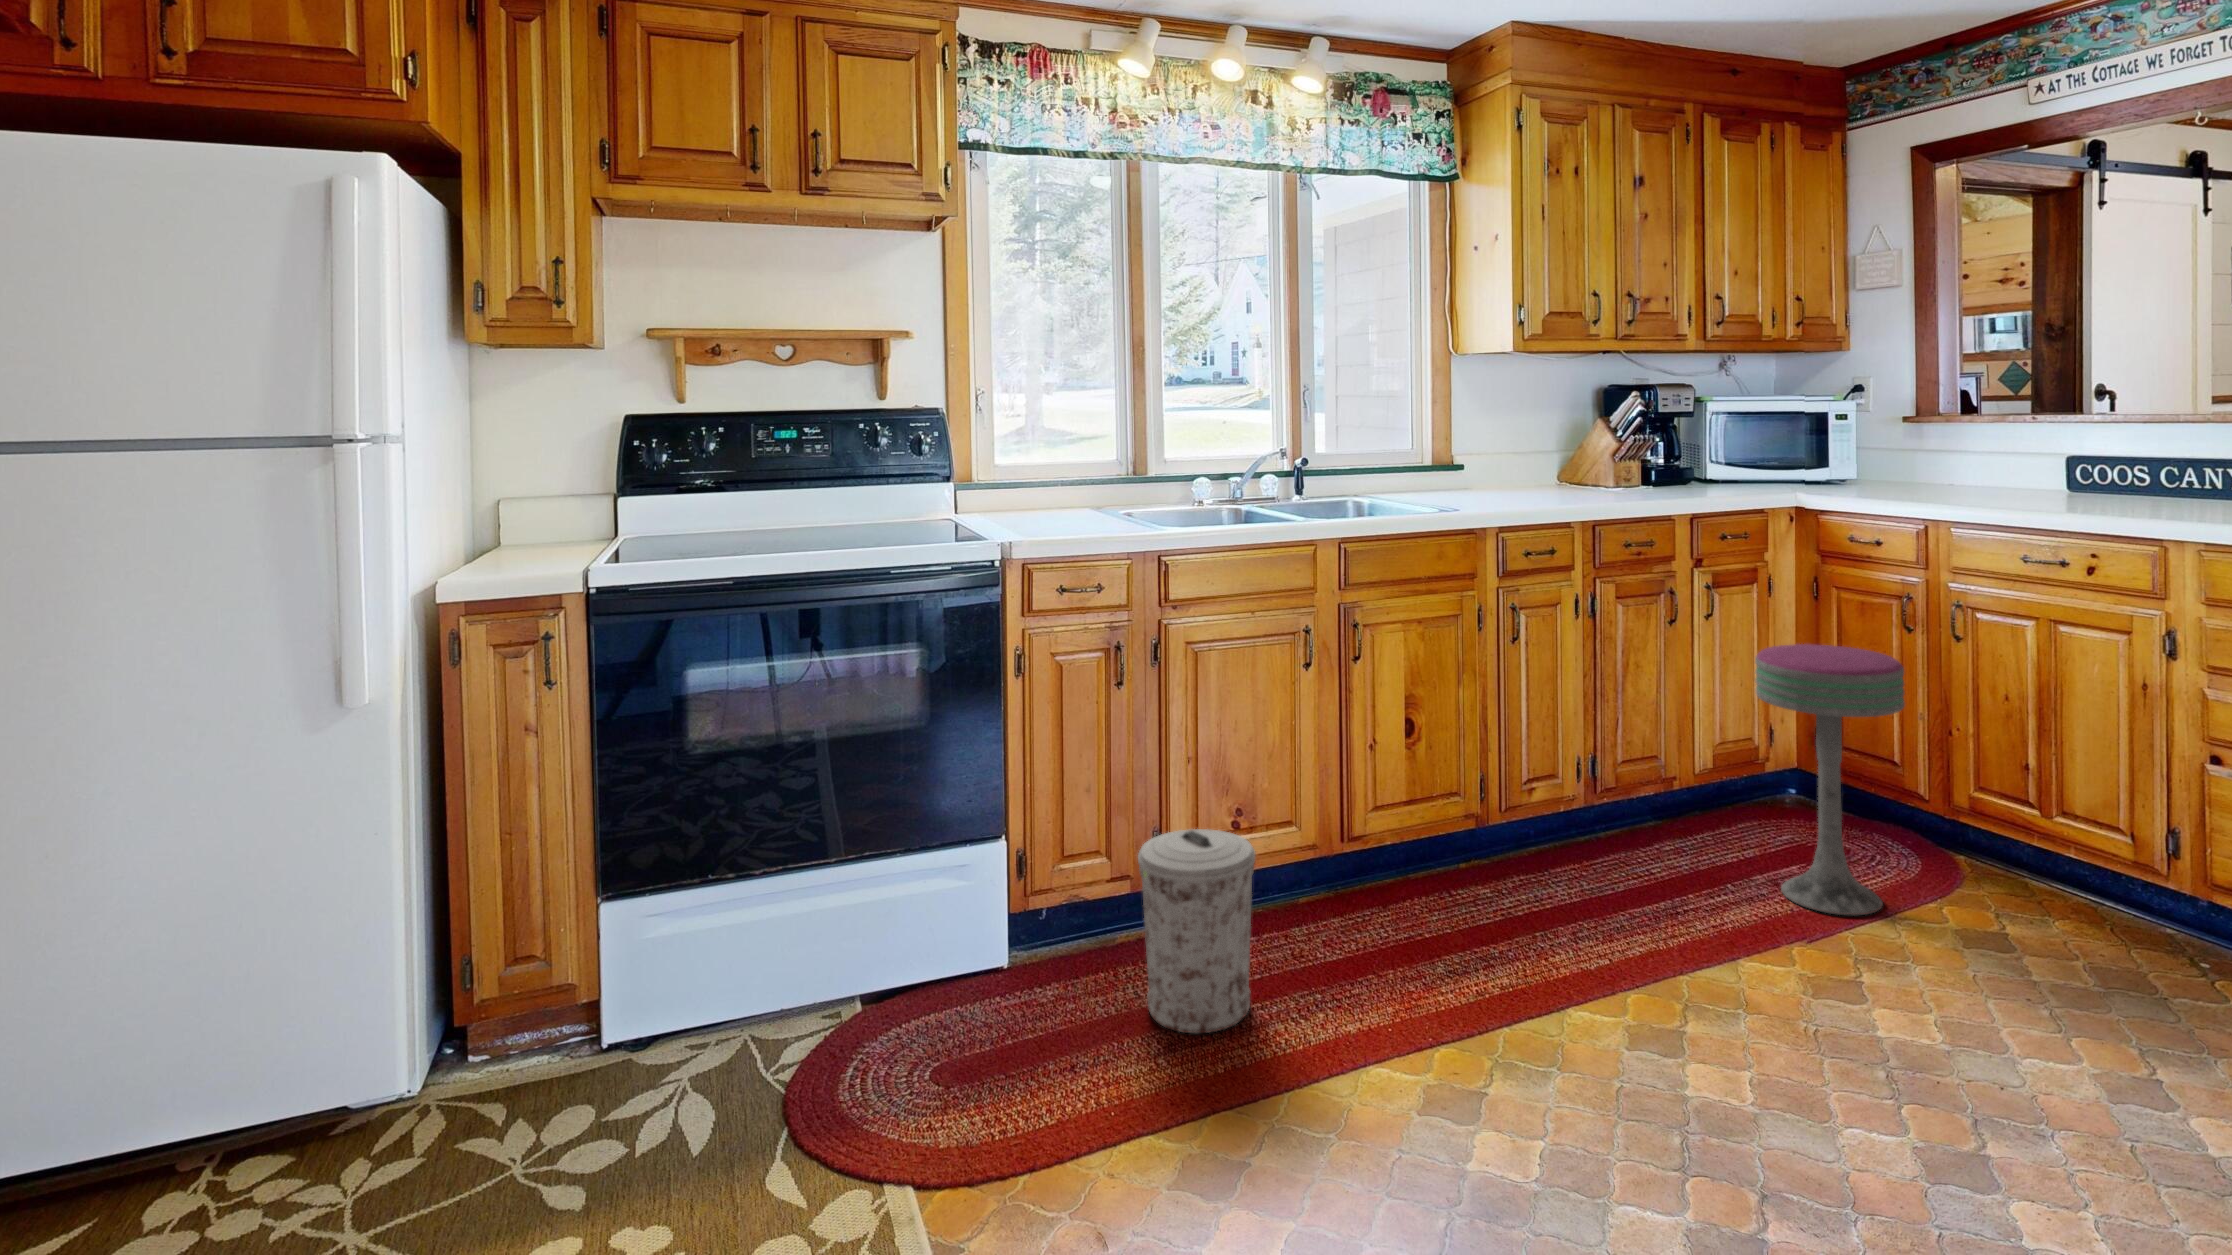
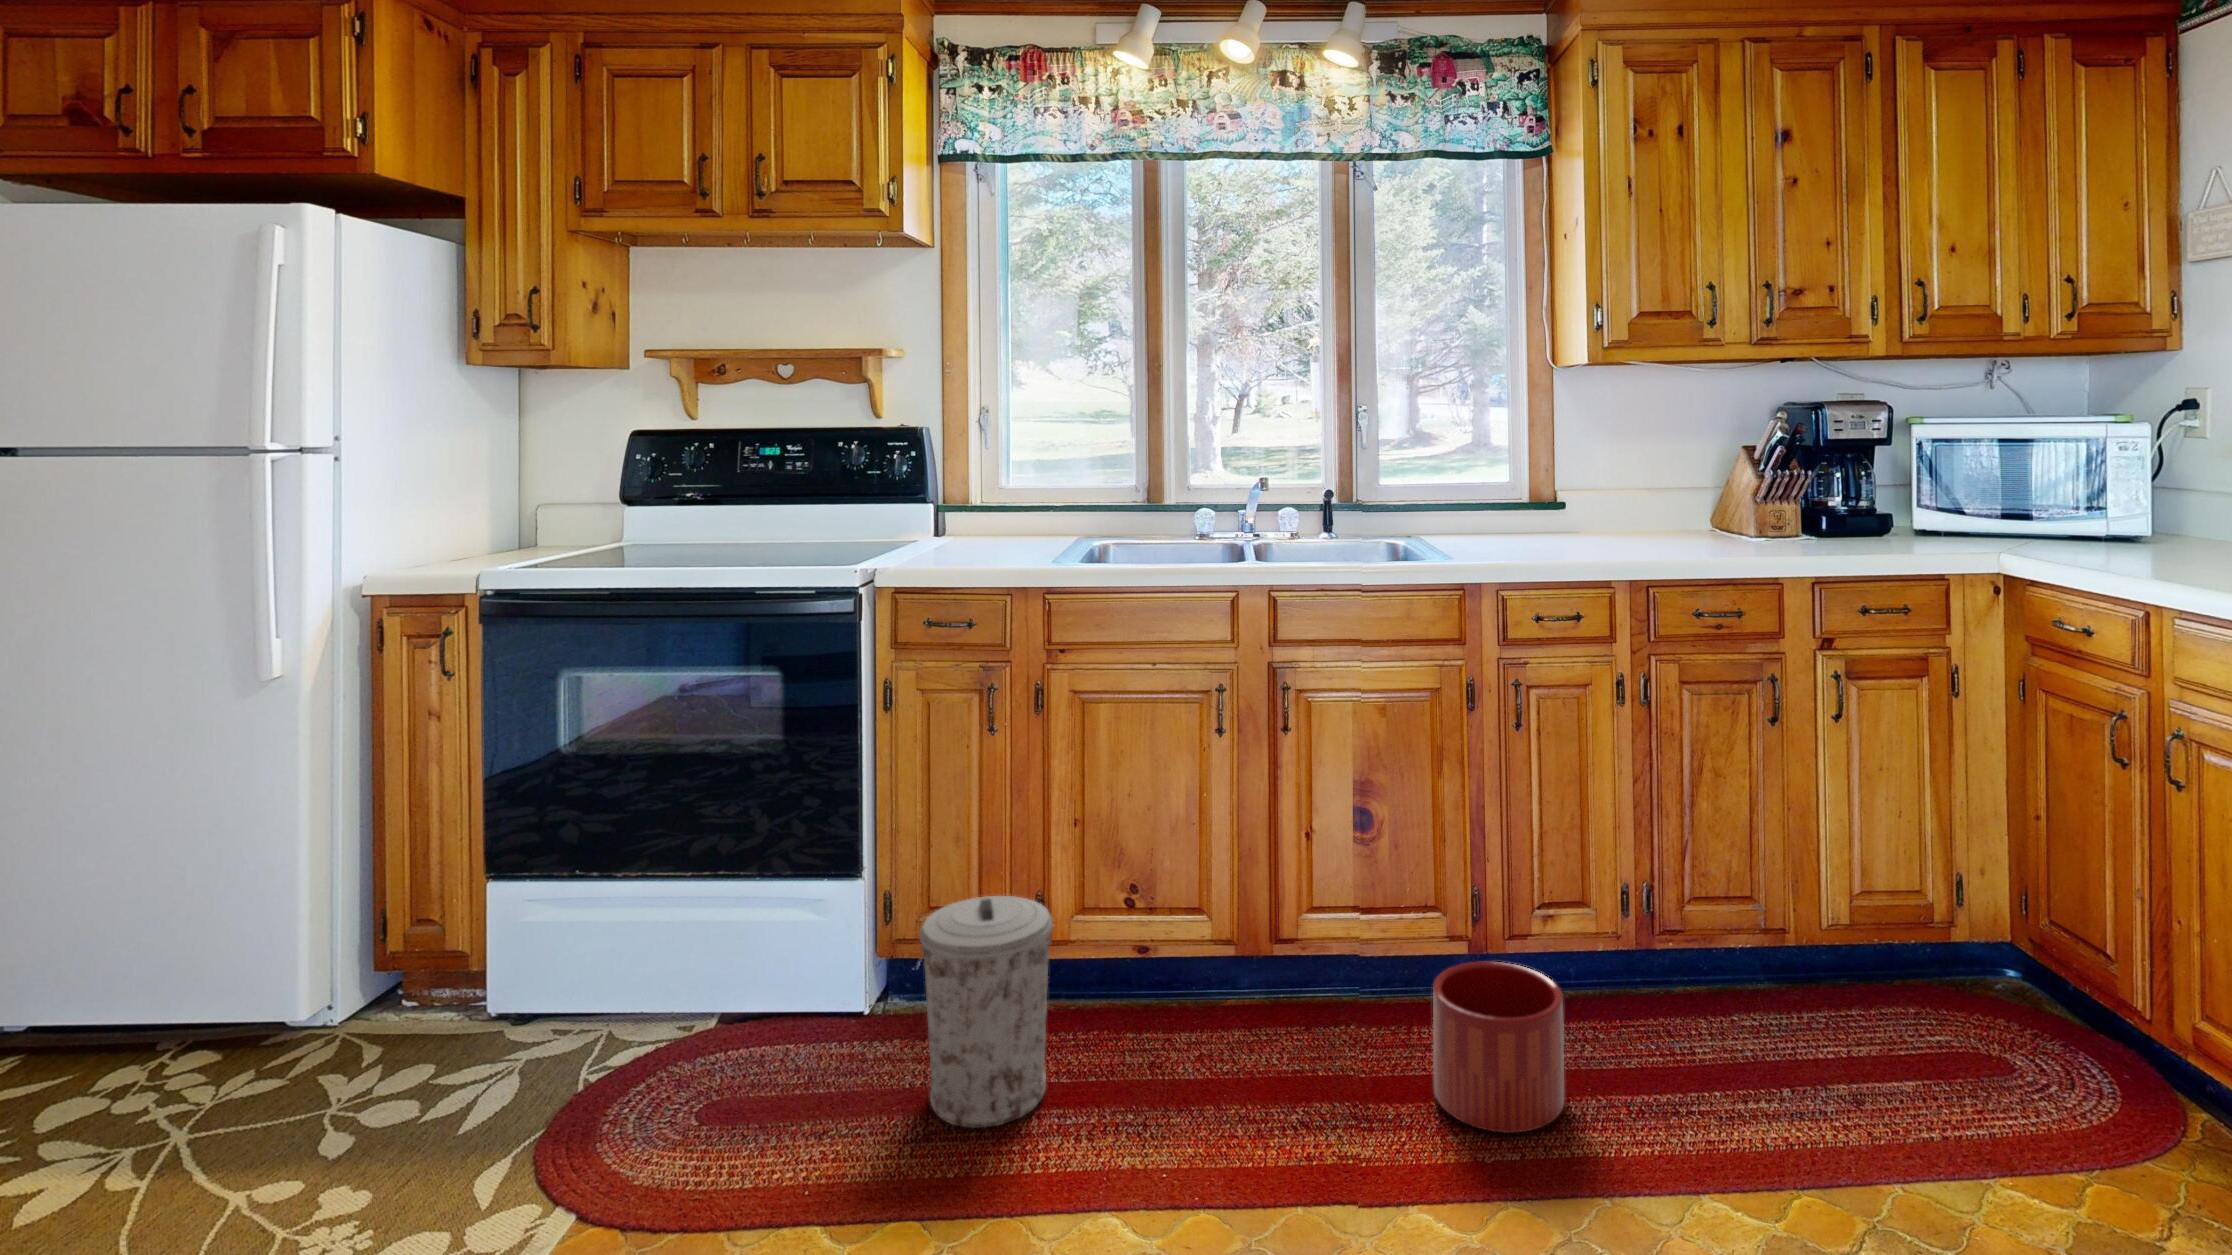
bar stool: present [1755,644,1905,916] -> none [1800,767,2013,1170]
planter: none [1525,826,1630,949] -> present [1433,962,1564,1133]

